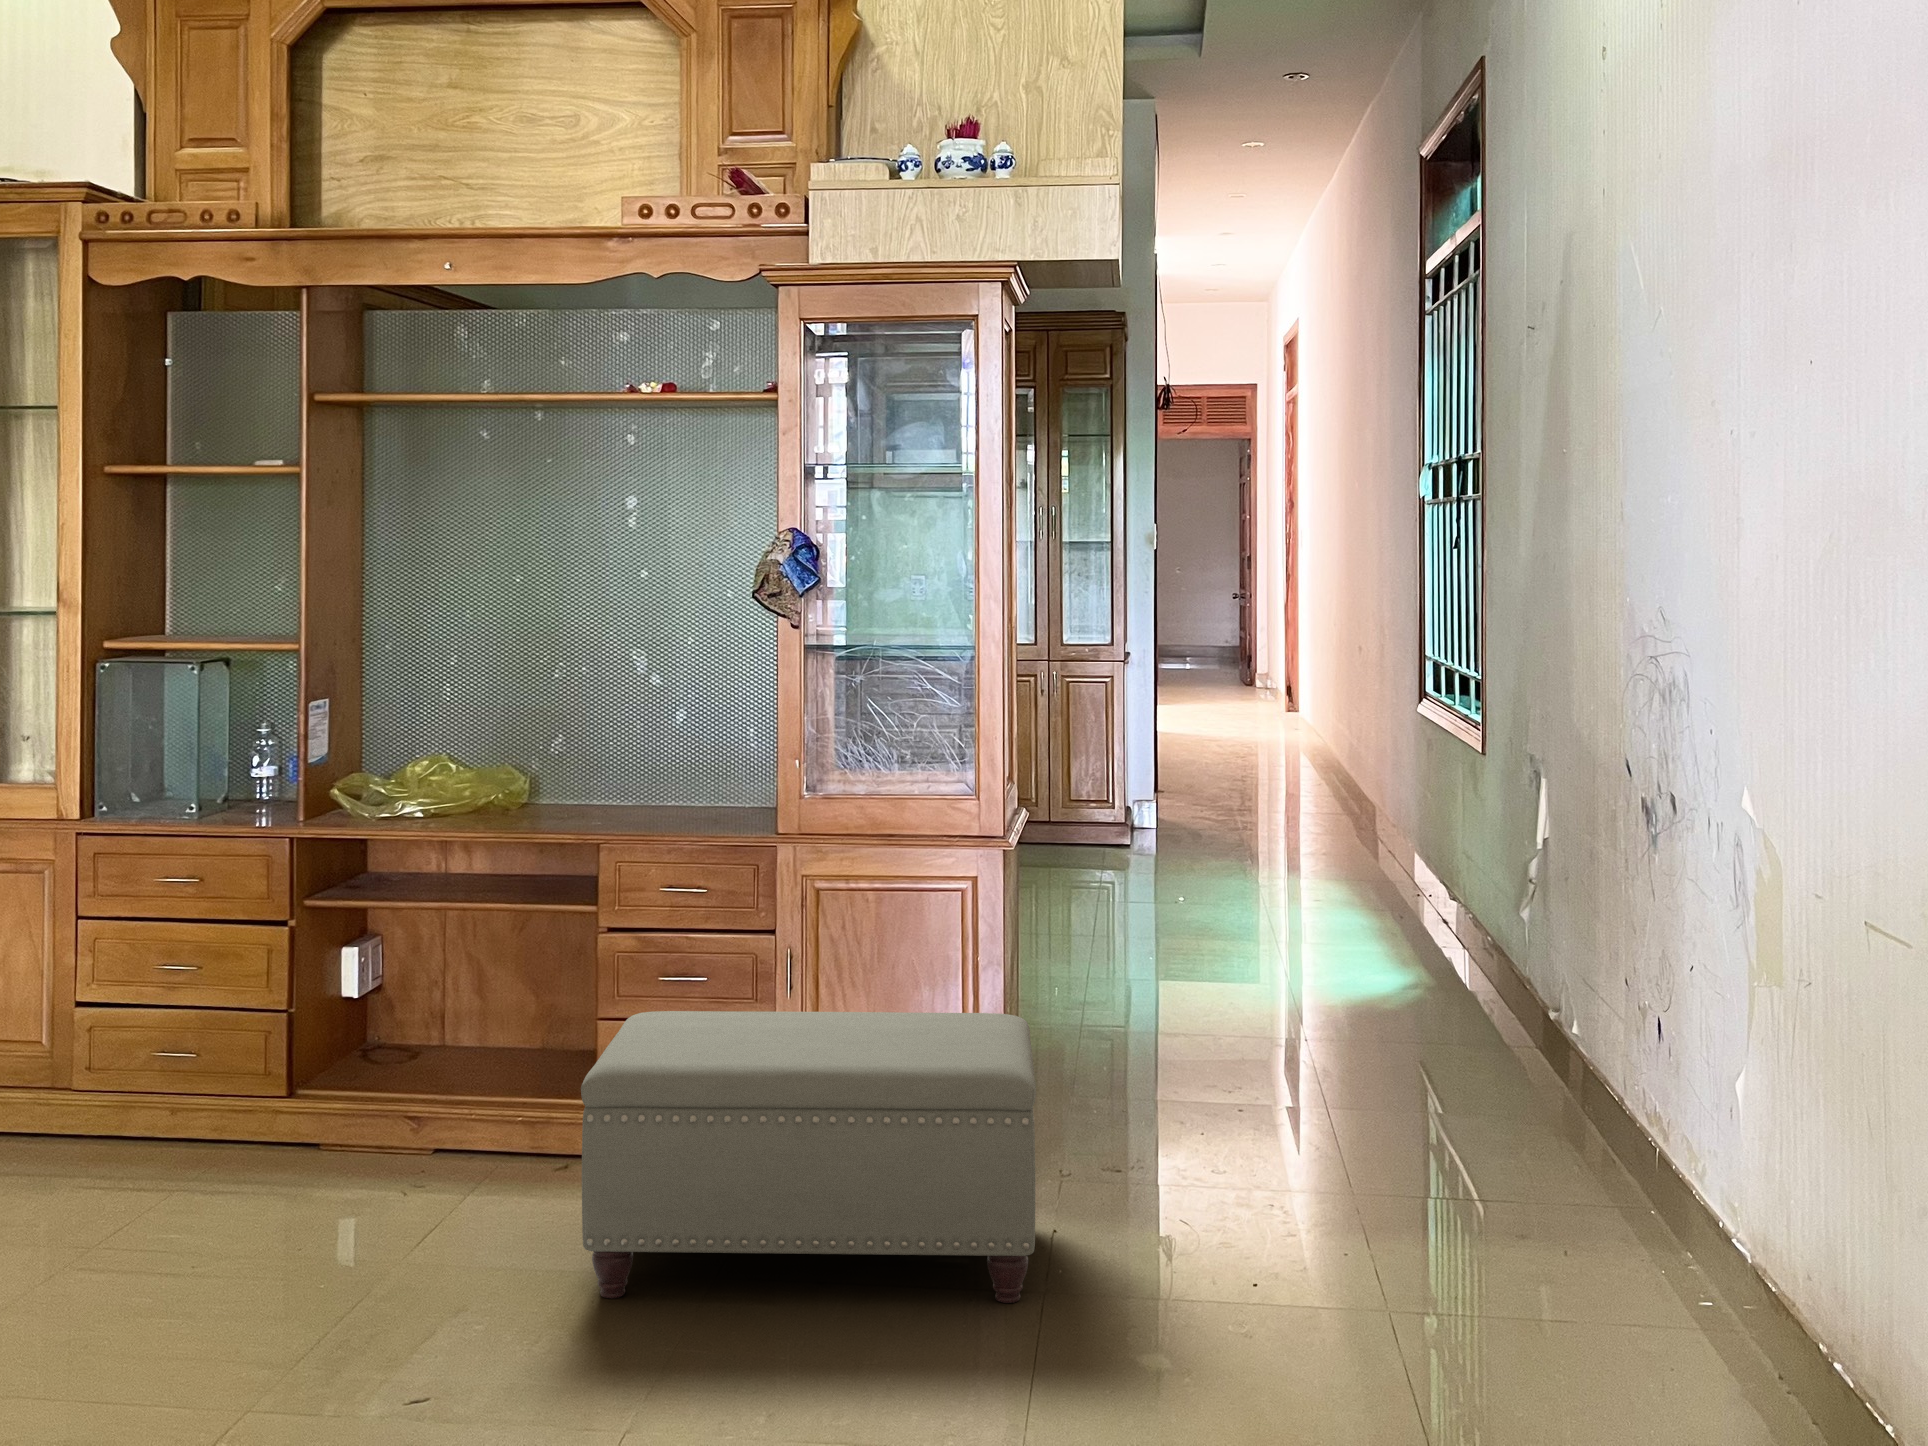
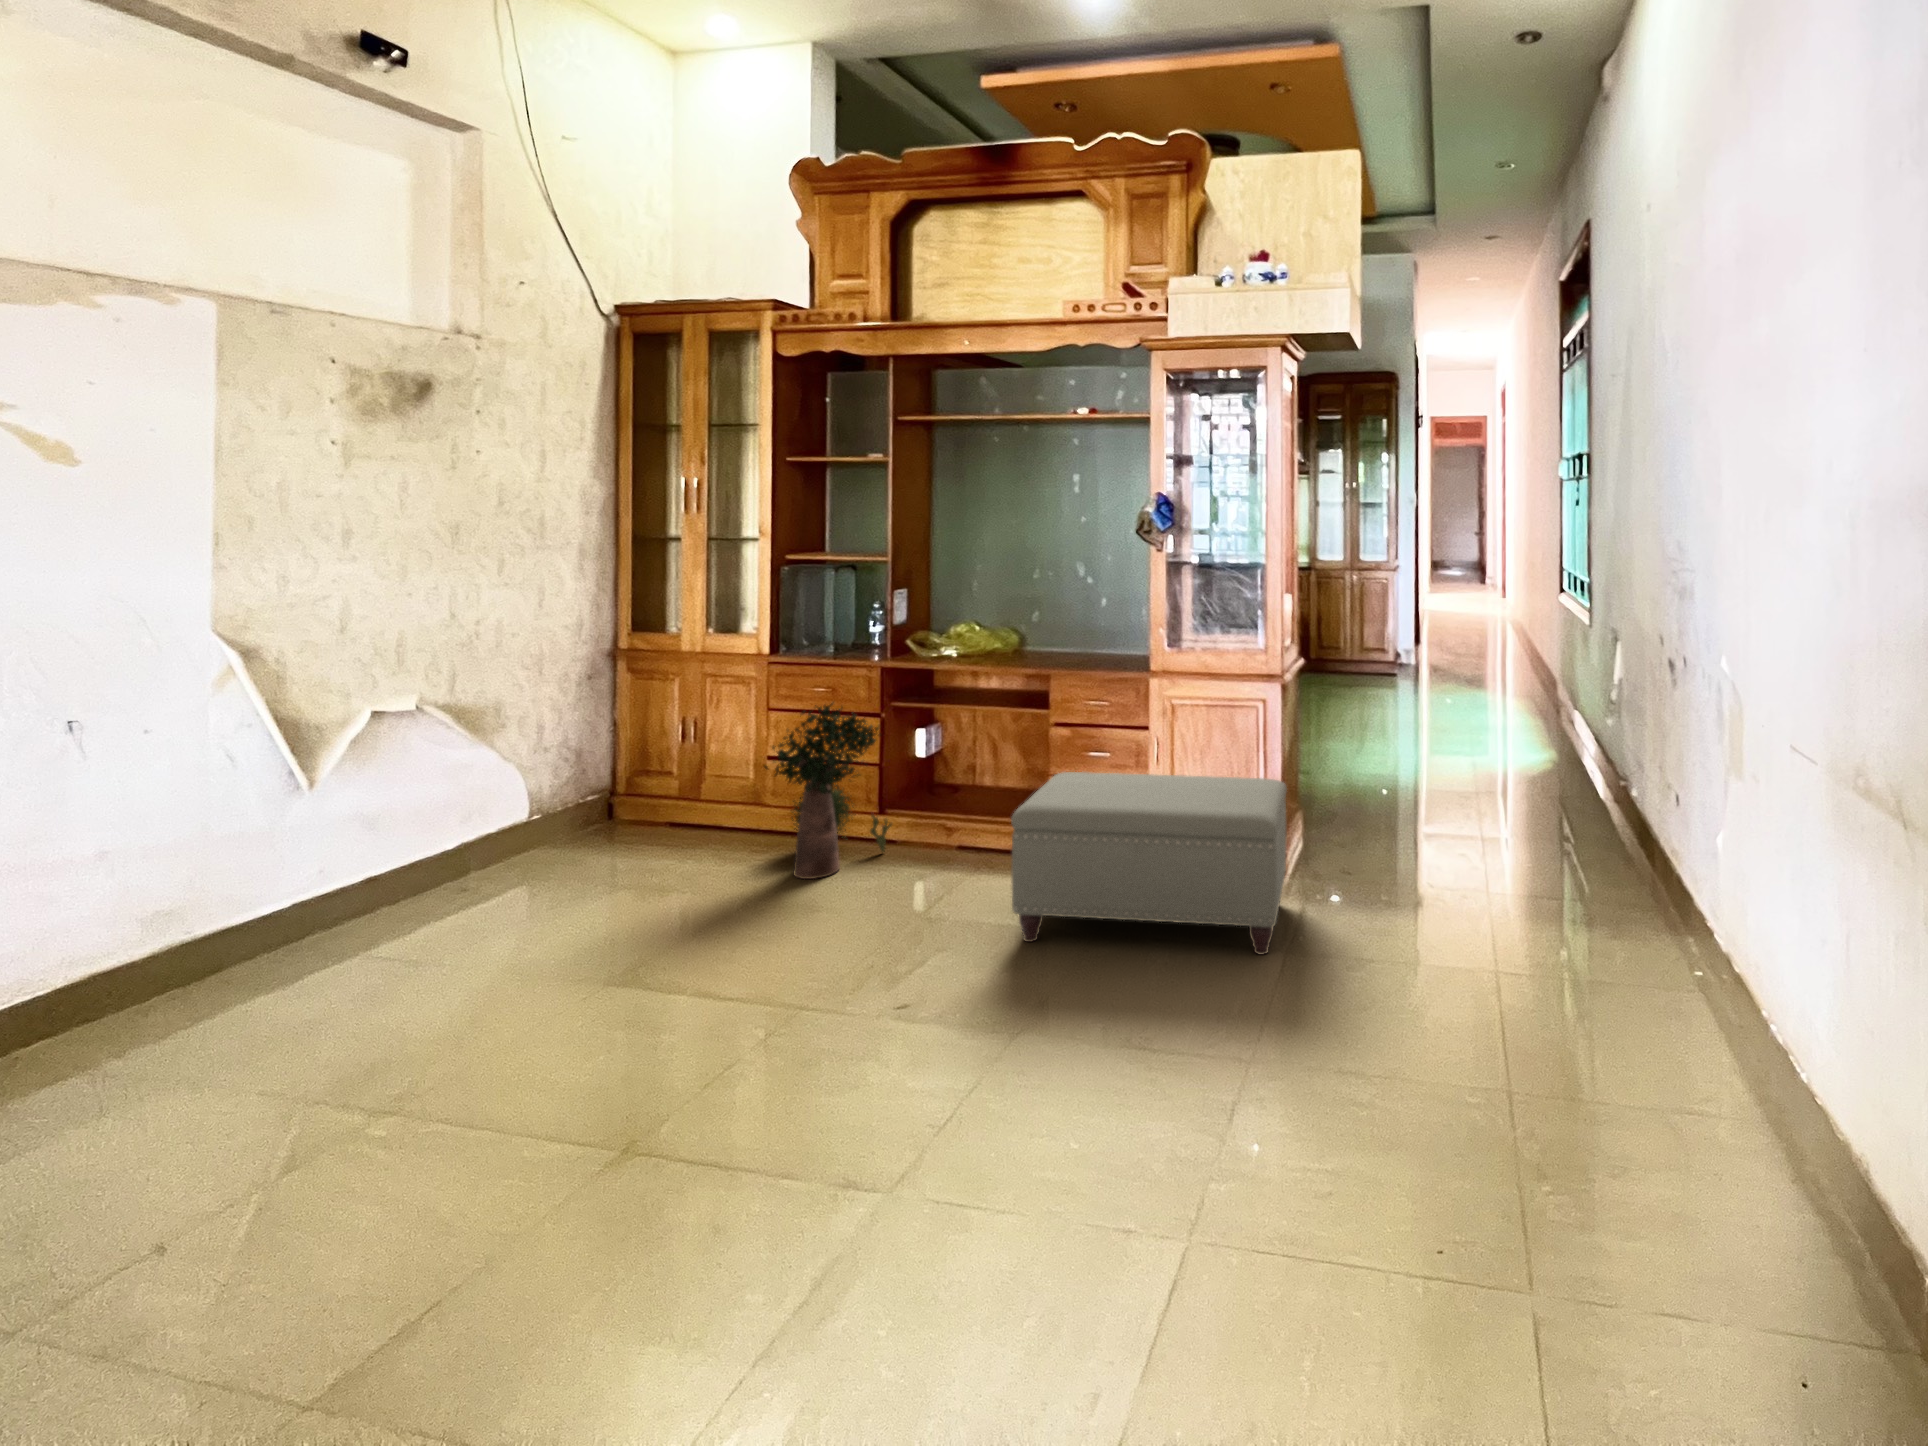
potted plant: none [104,898,321,1213] -> present [764,703,892,879]

